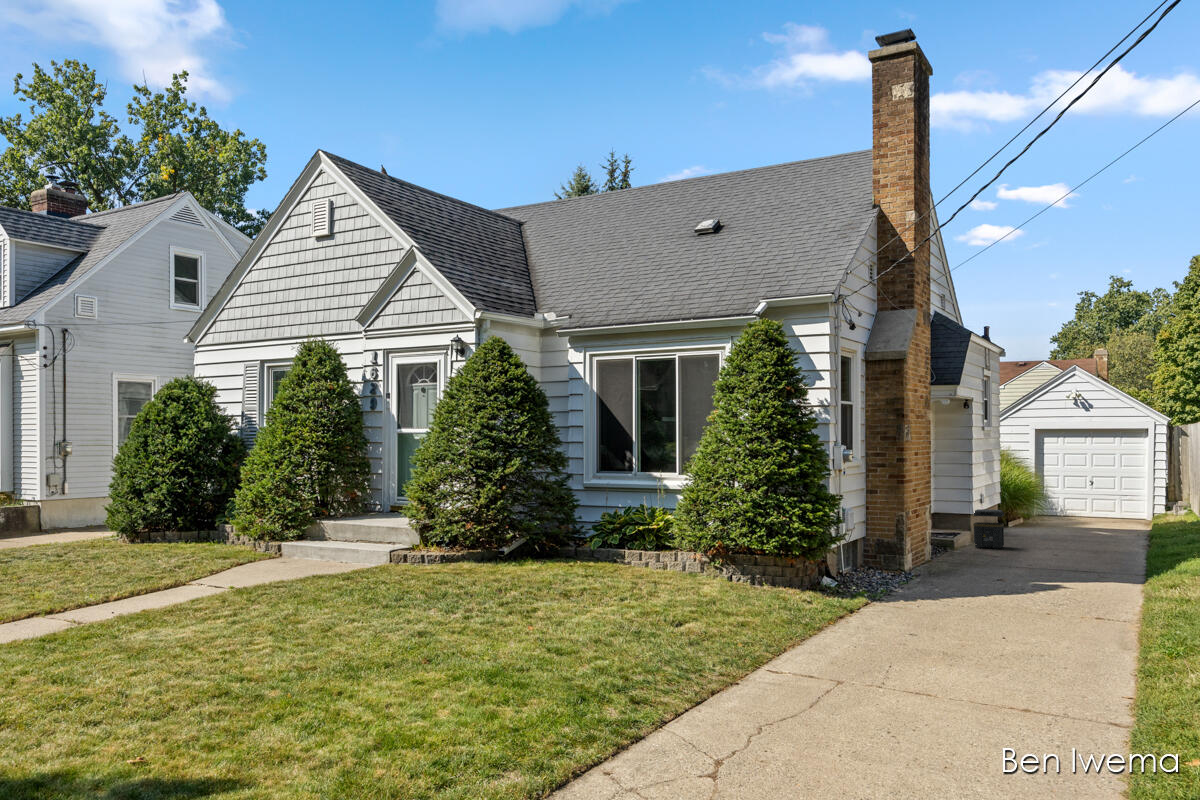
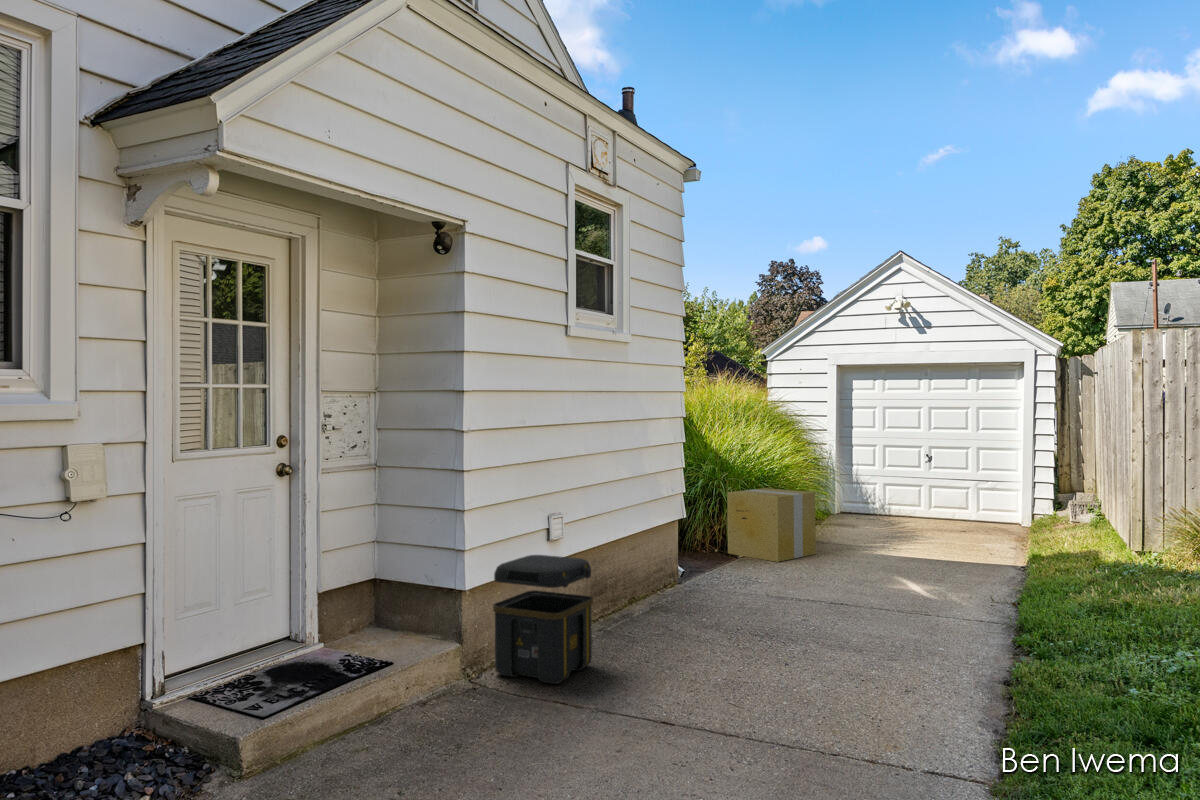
cardboard box: none [1000,496,1046,530] -> present [727,488,816,562]

